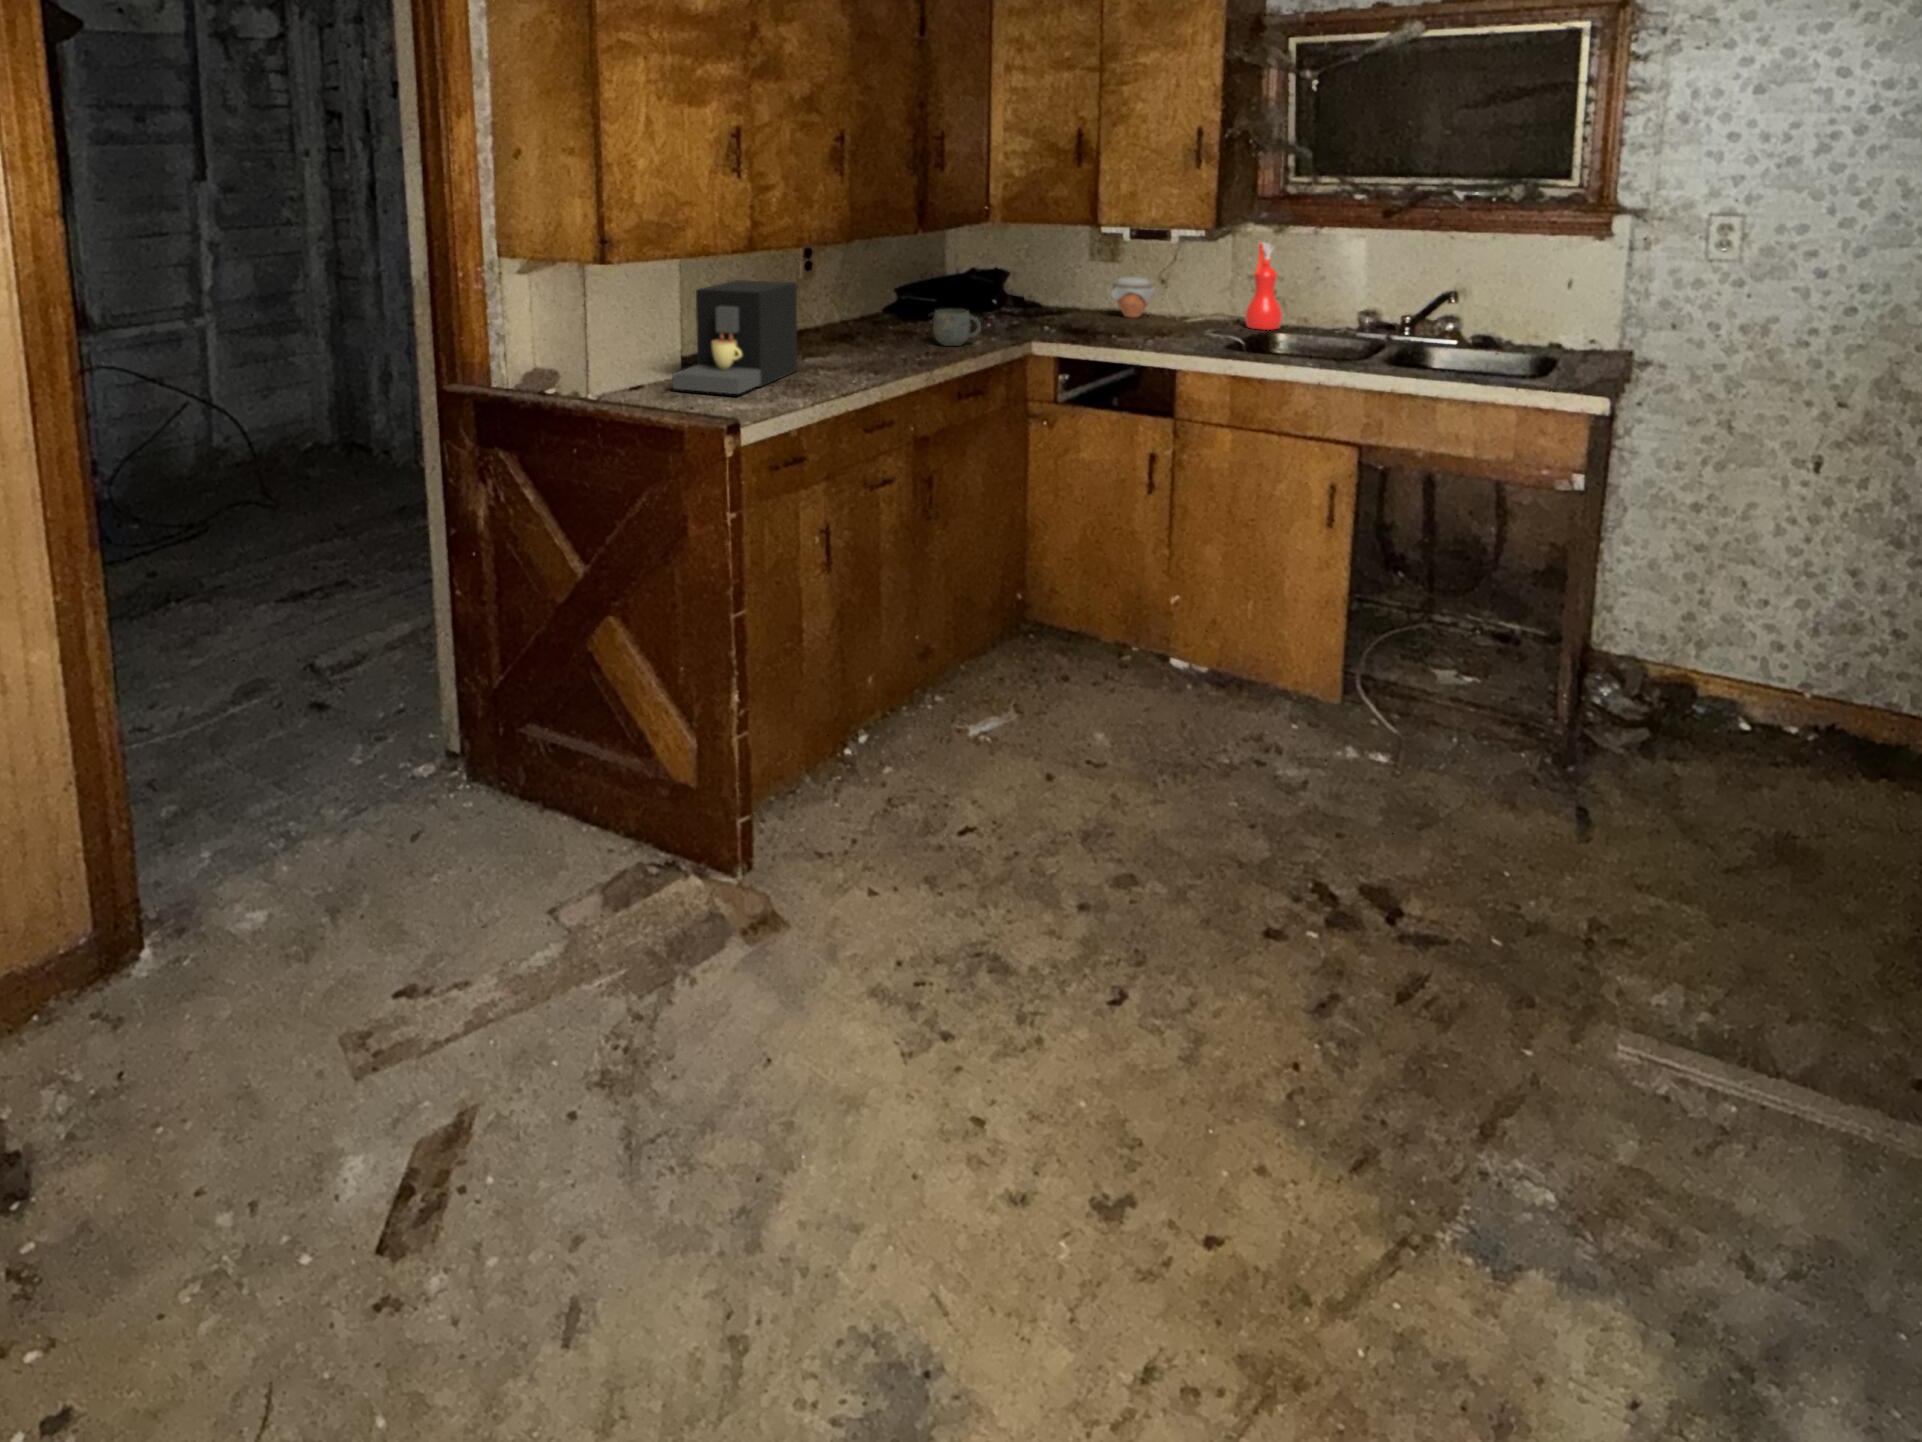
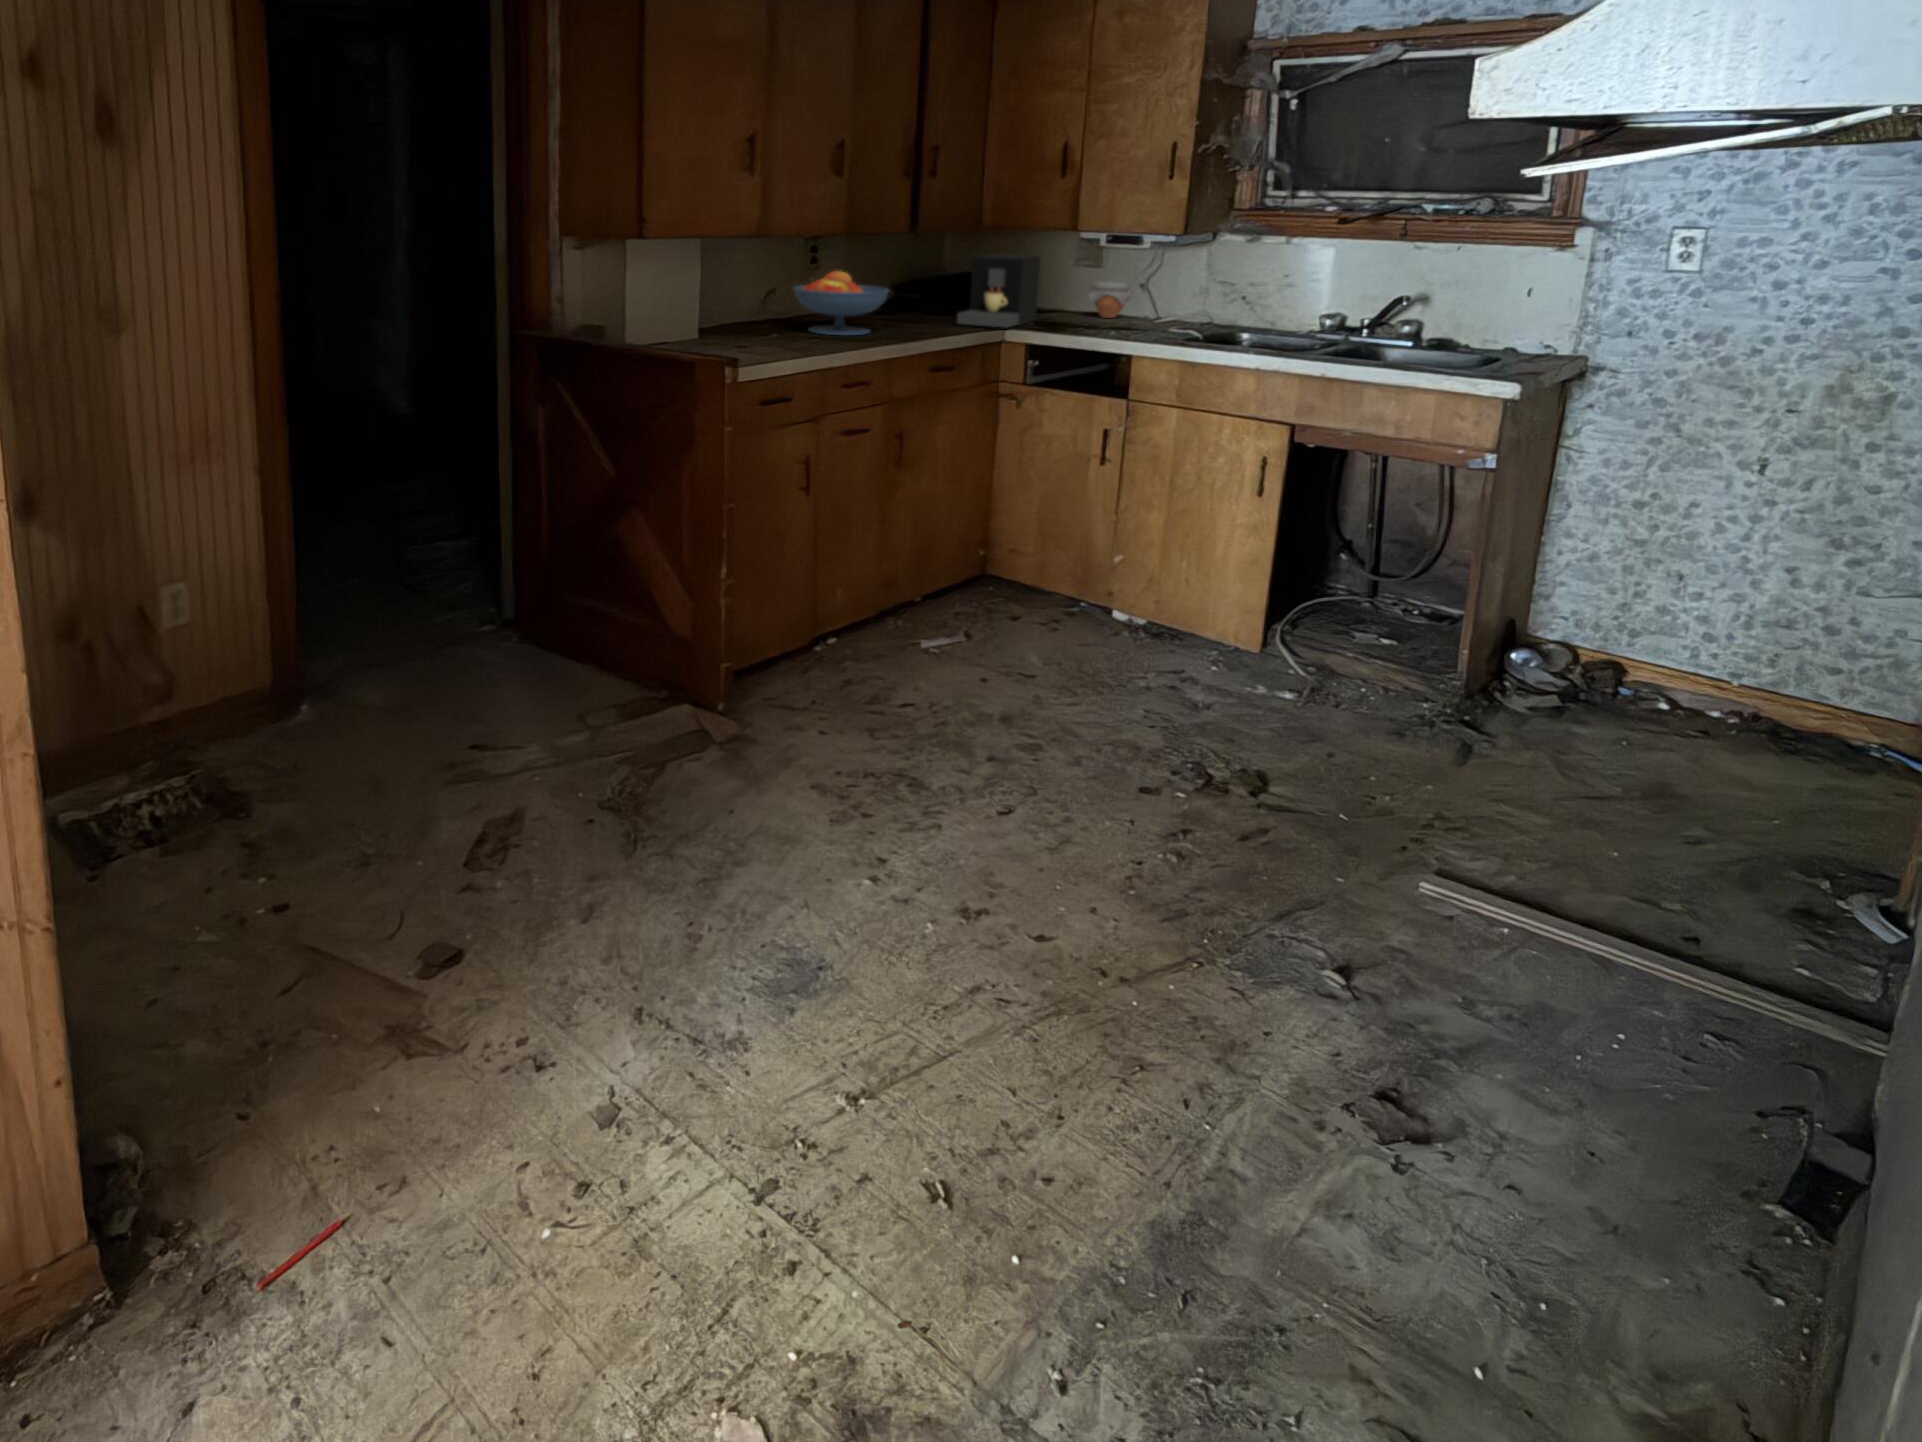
spray bottle: present [1245,242,1282,330] -> none [1214,250,1249,331]
coffee maker: present [673,280,797,394] -> present [957,254,1041,327]
fruit bowl: none [792,281,906,361] -> present [794,271,889,335]
mug: present [933,309,981,346] -> none [915,299,958,330]

